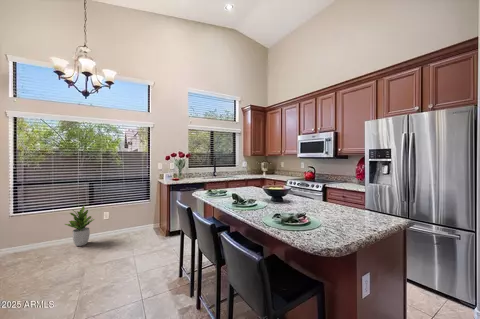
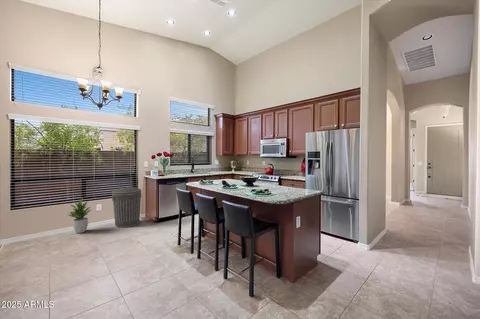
trash can: none [118,192,152,241] -> present [112,186,142,228]

